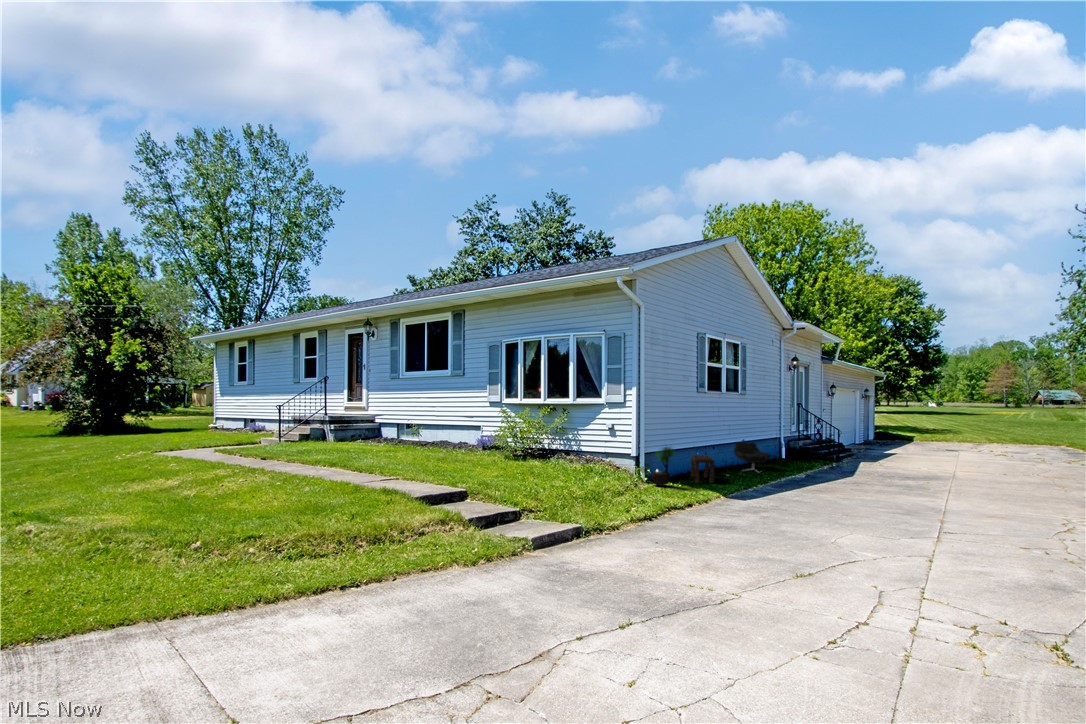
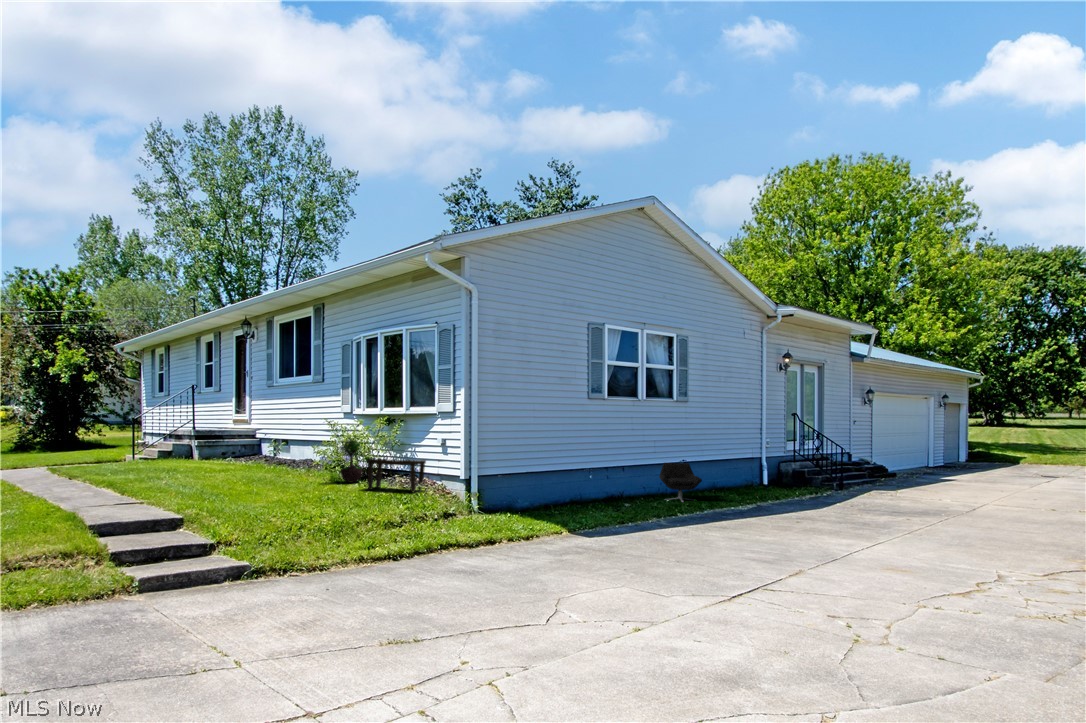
potted tree: present [652,447,674,486] -> present [338,438,363,483]
bench: present [691,455,714,483] -> present [367,459,426,492]

